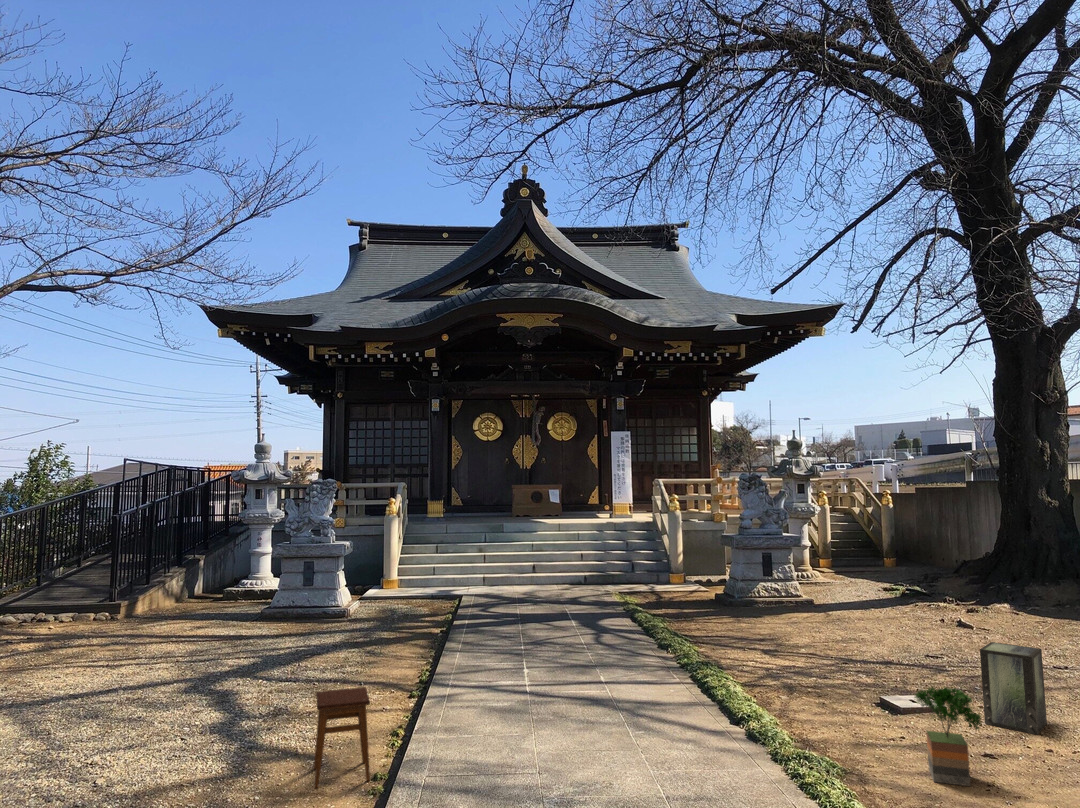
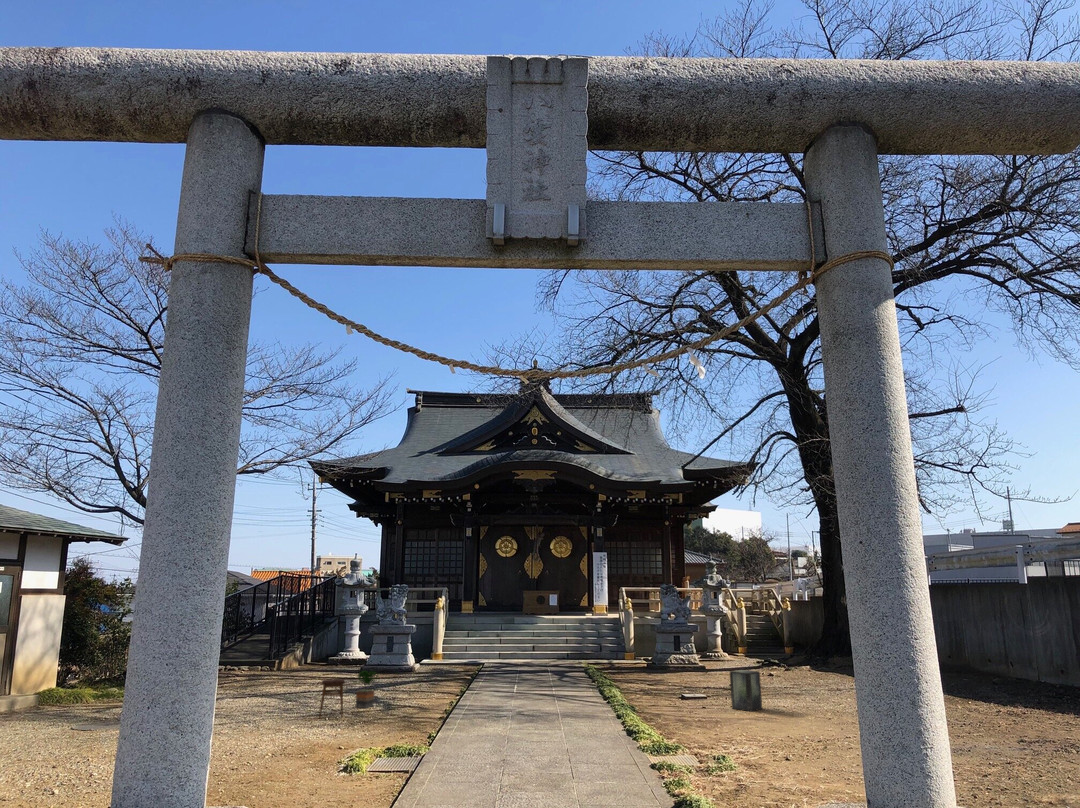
stool: present [314,687,370,788] -> present [319,679,345,719]
potted tree: present [914,687,982,786] -> present [356,671,378,708]

